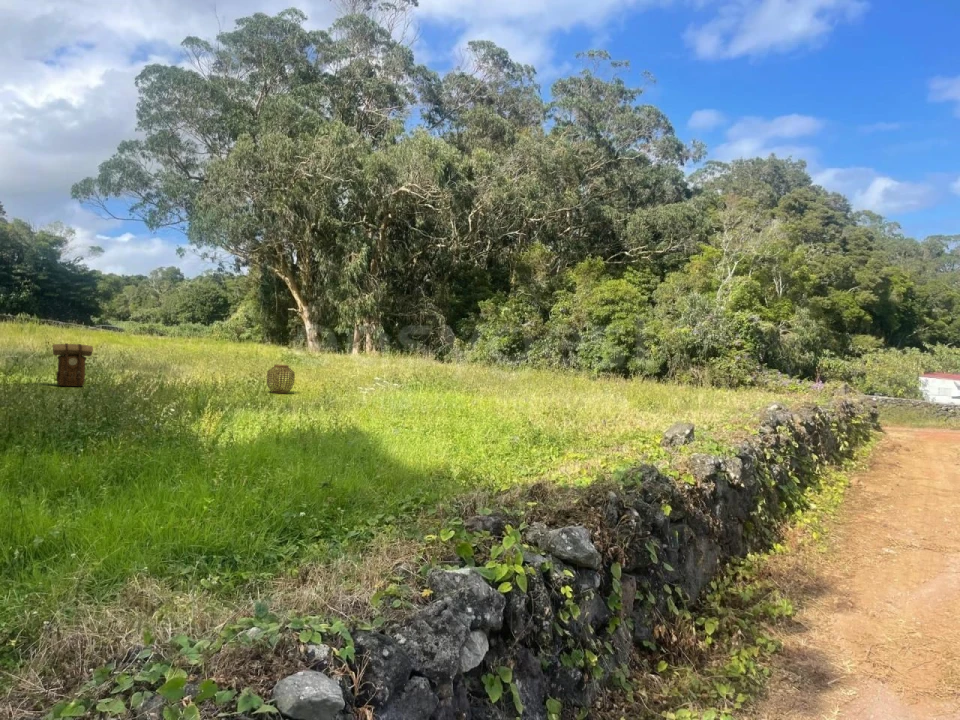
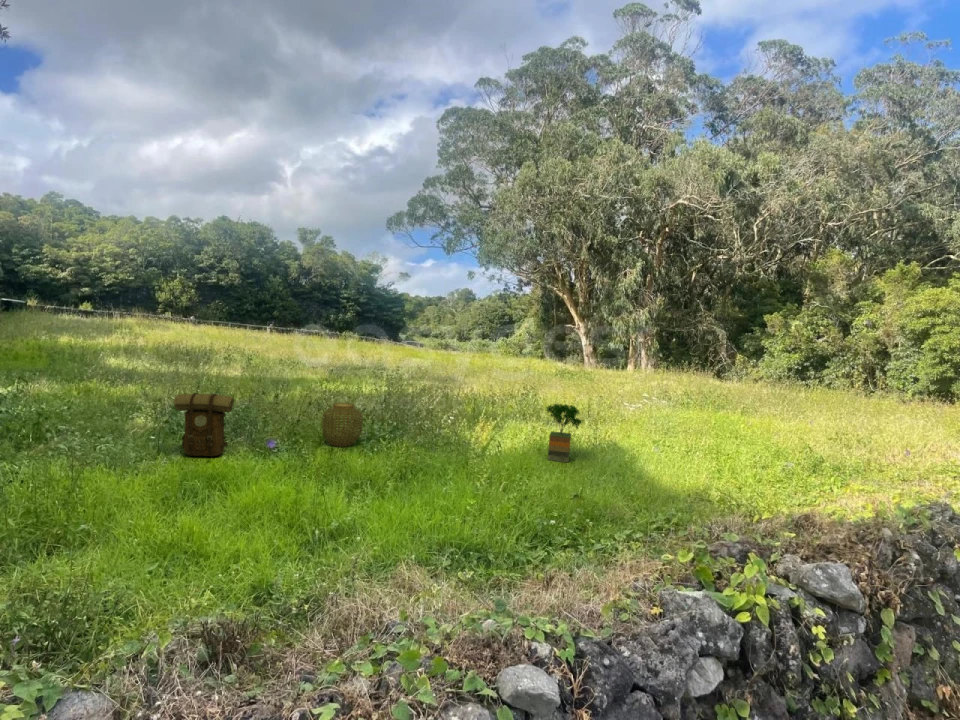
potted tree: none [299,352,324,390] -> present [546,404,582,462]
woven basket: present [267,365,295,394] -> present [322,403,363,446]

